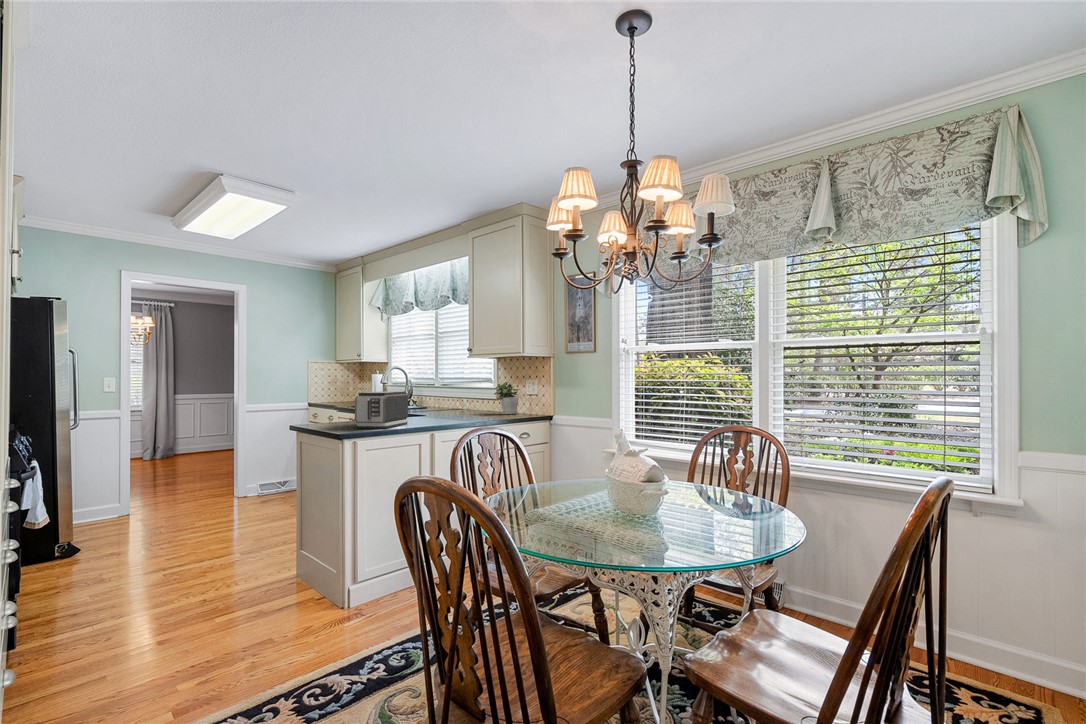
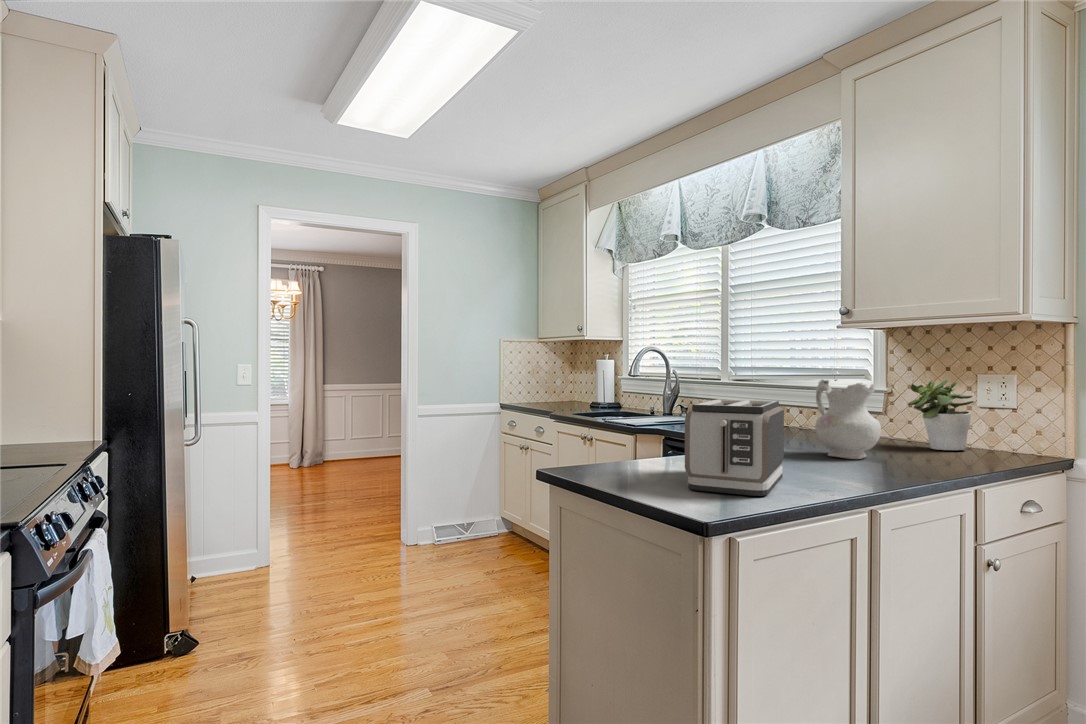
ceramic pitcher: none [442,383,470,418] -> present [815,380,881,459]

